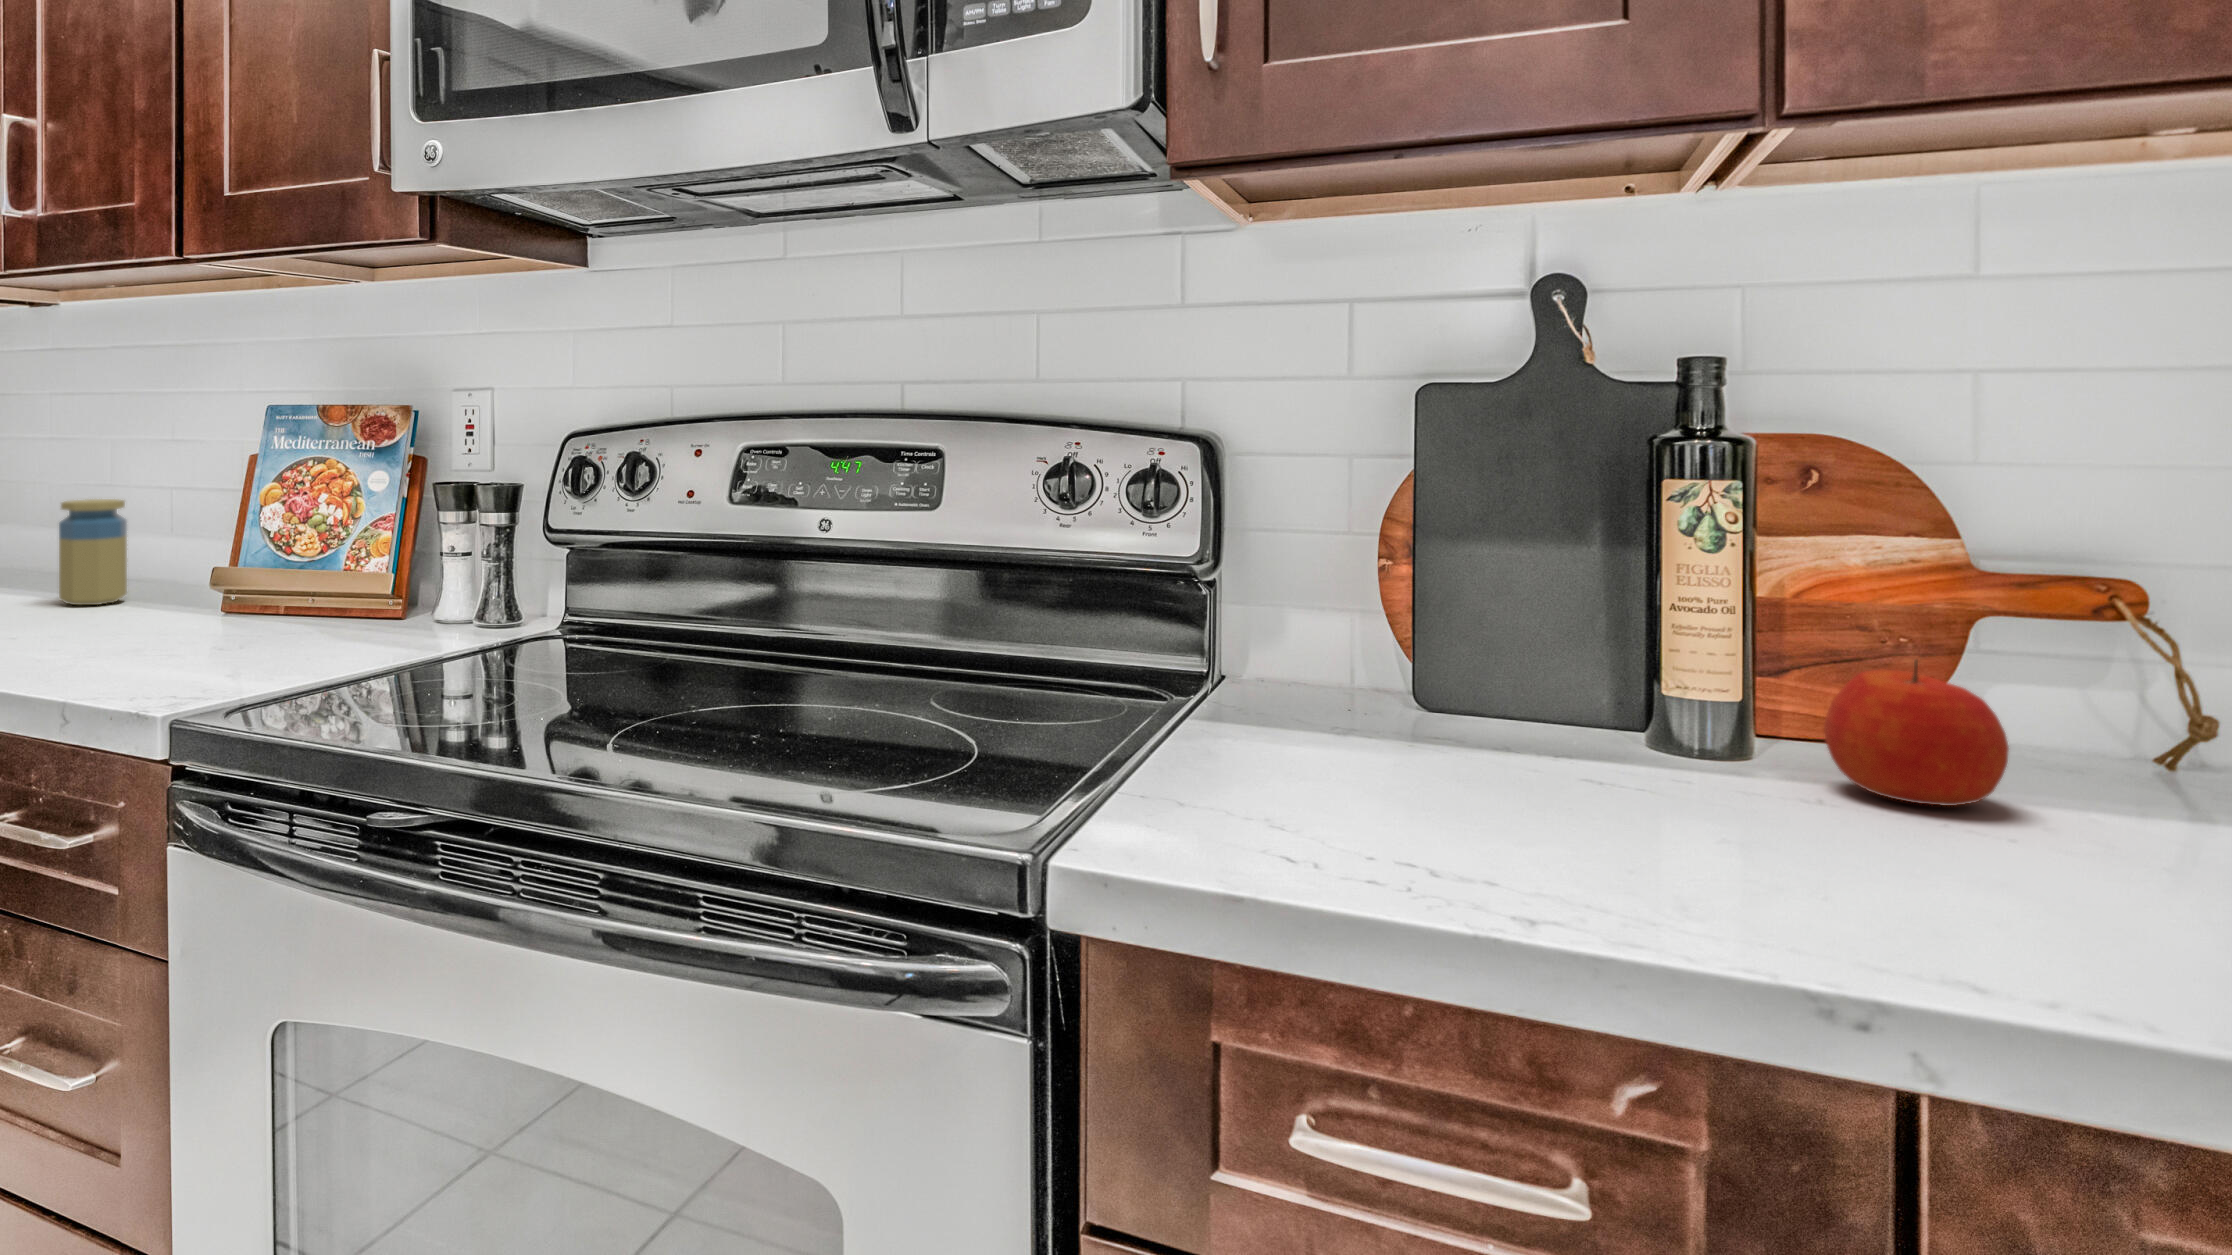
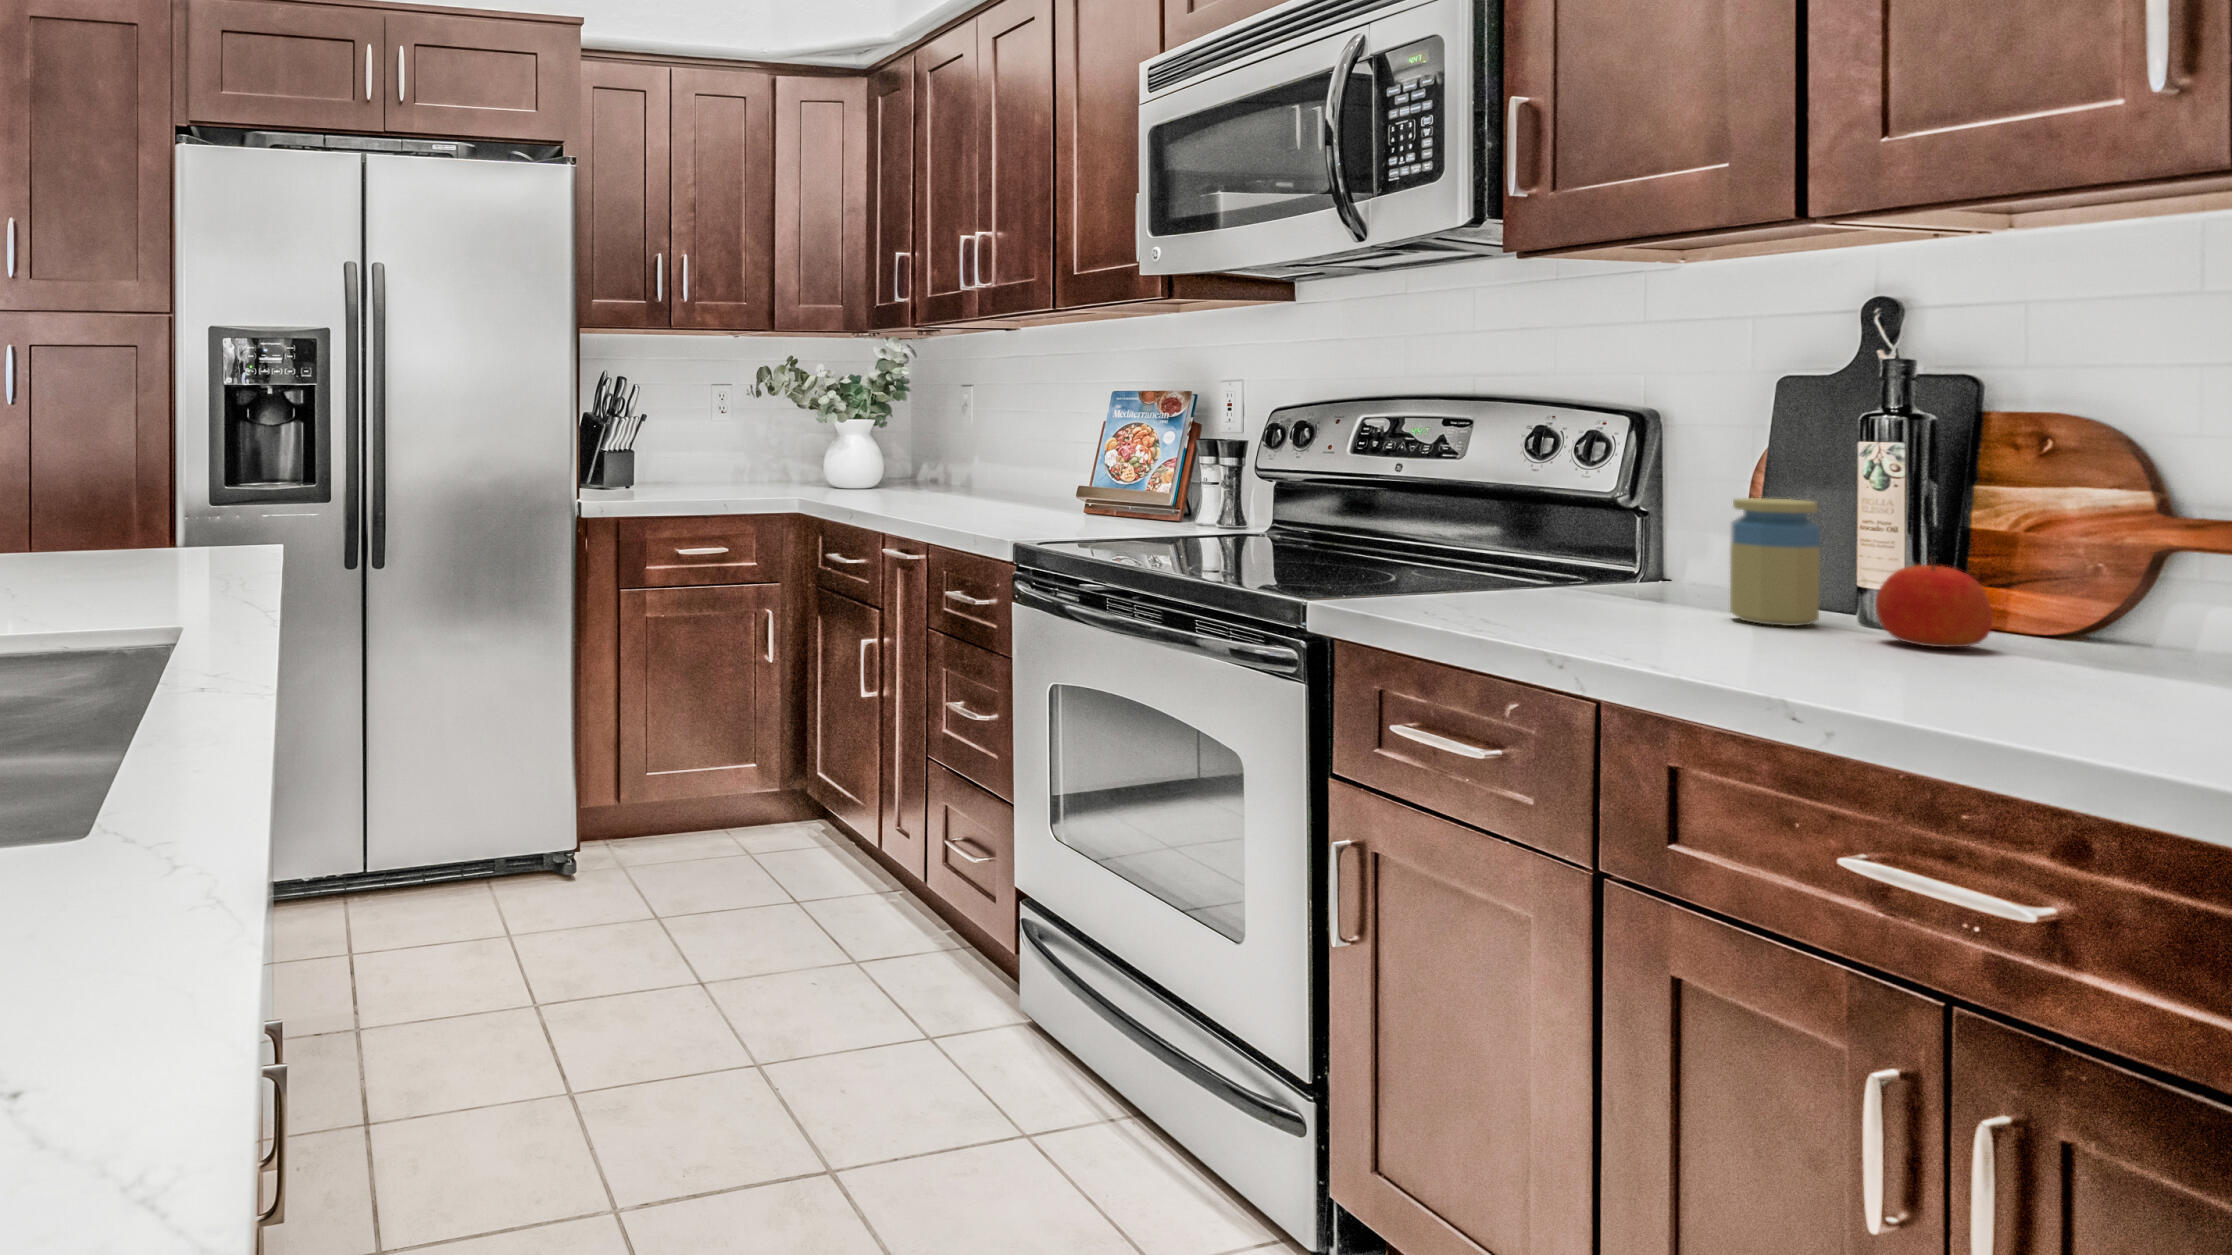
jar: present [59,499,127,605] -> present [1730,498,1820,626]

